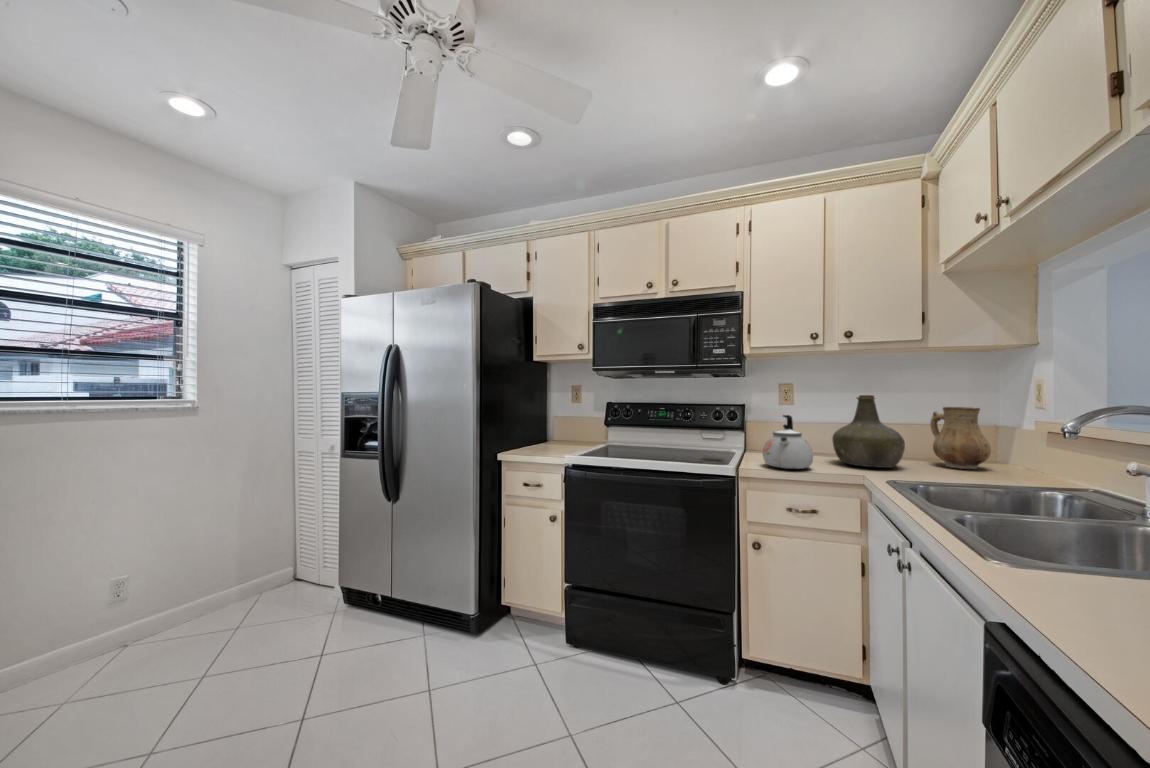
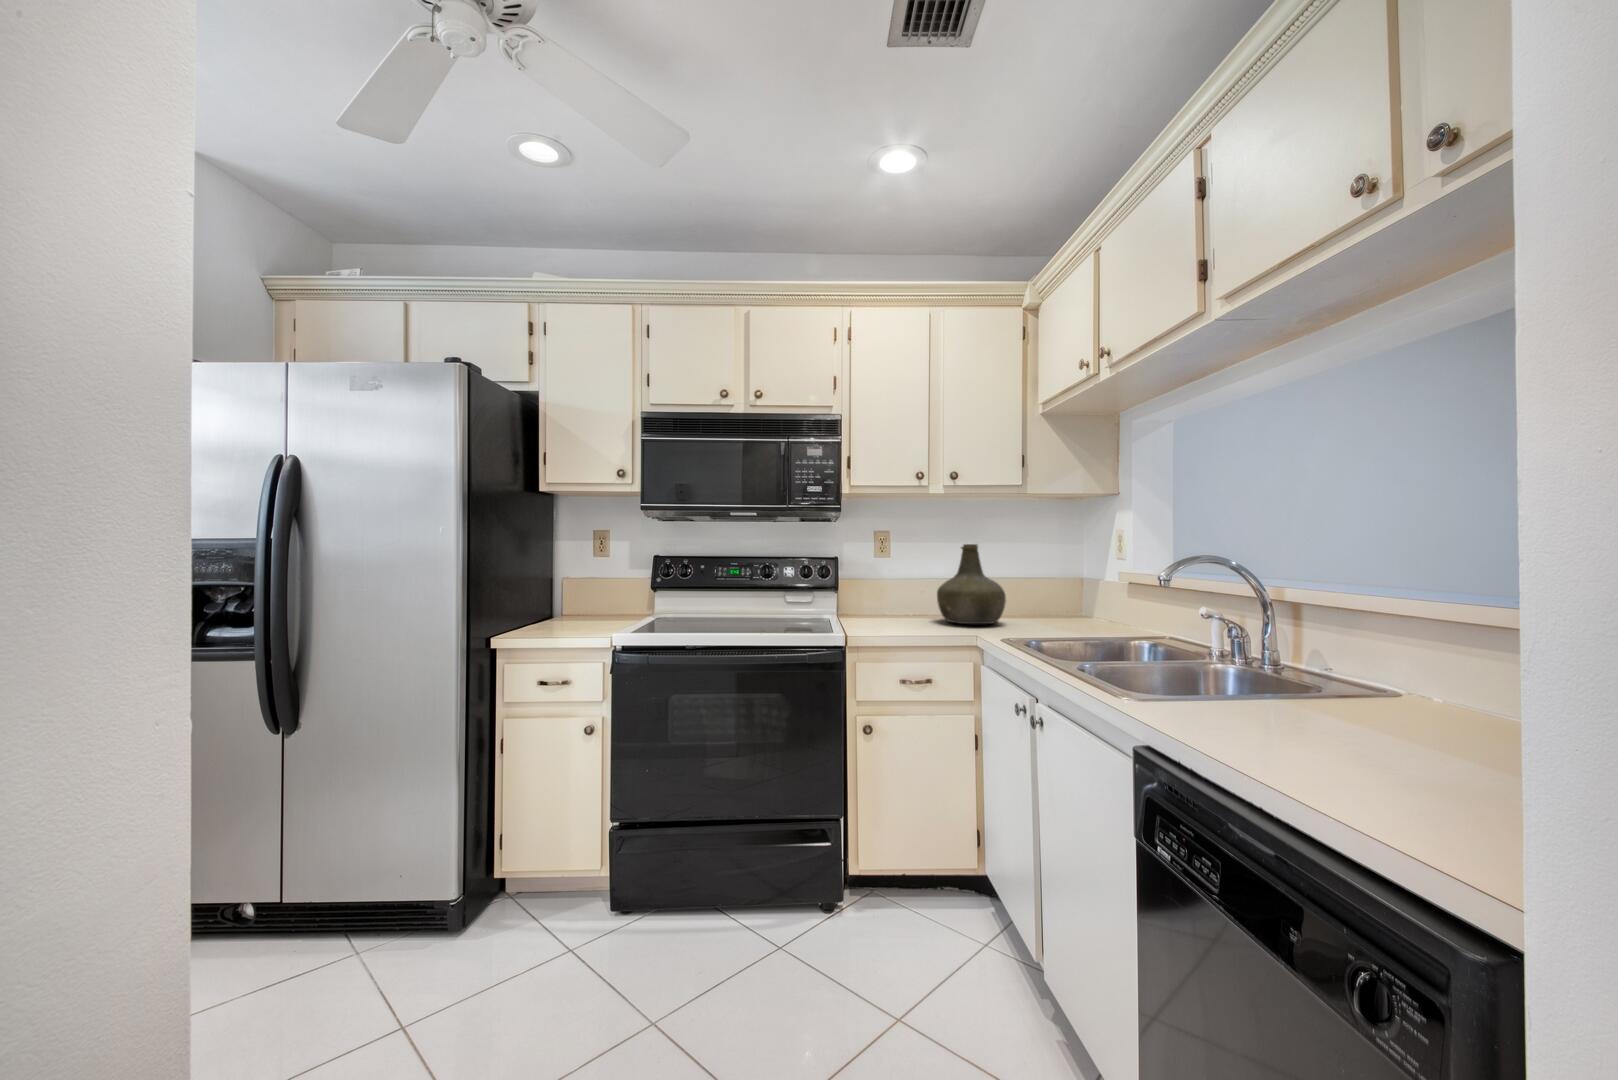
ceramic pitcher: present [930,407,991,469] -> none [1022,556,1073,620]
kettle: present [763,415,813,469] -> none [870,568,924,632]

